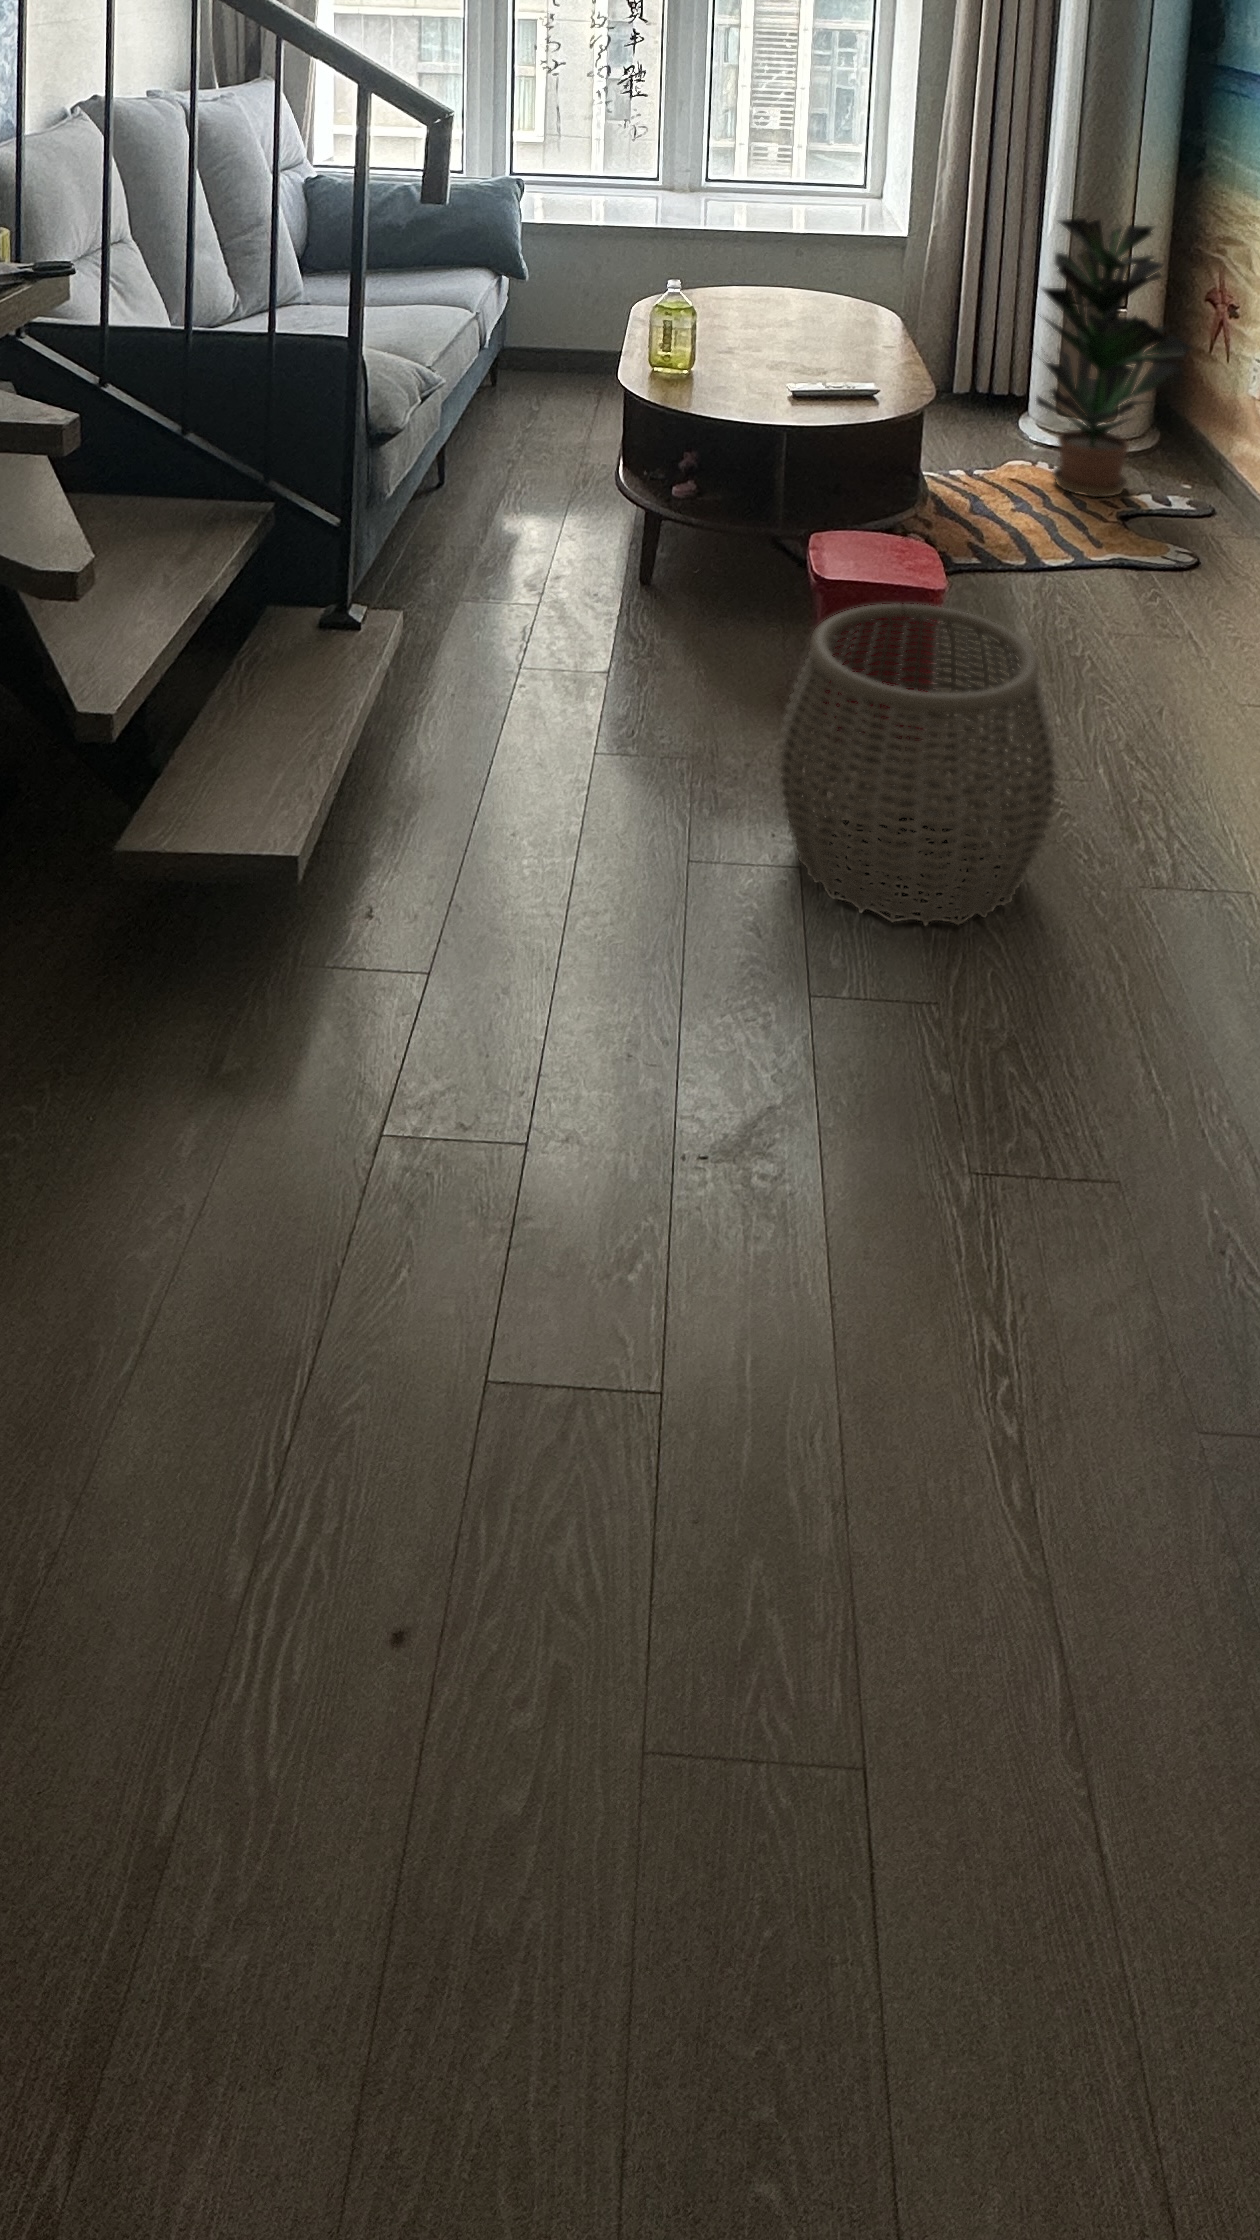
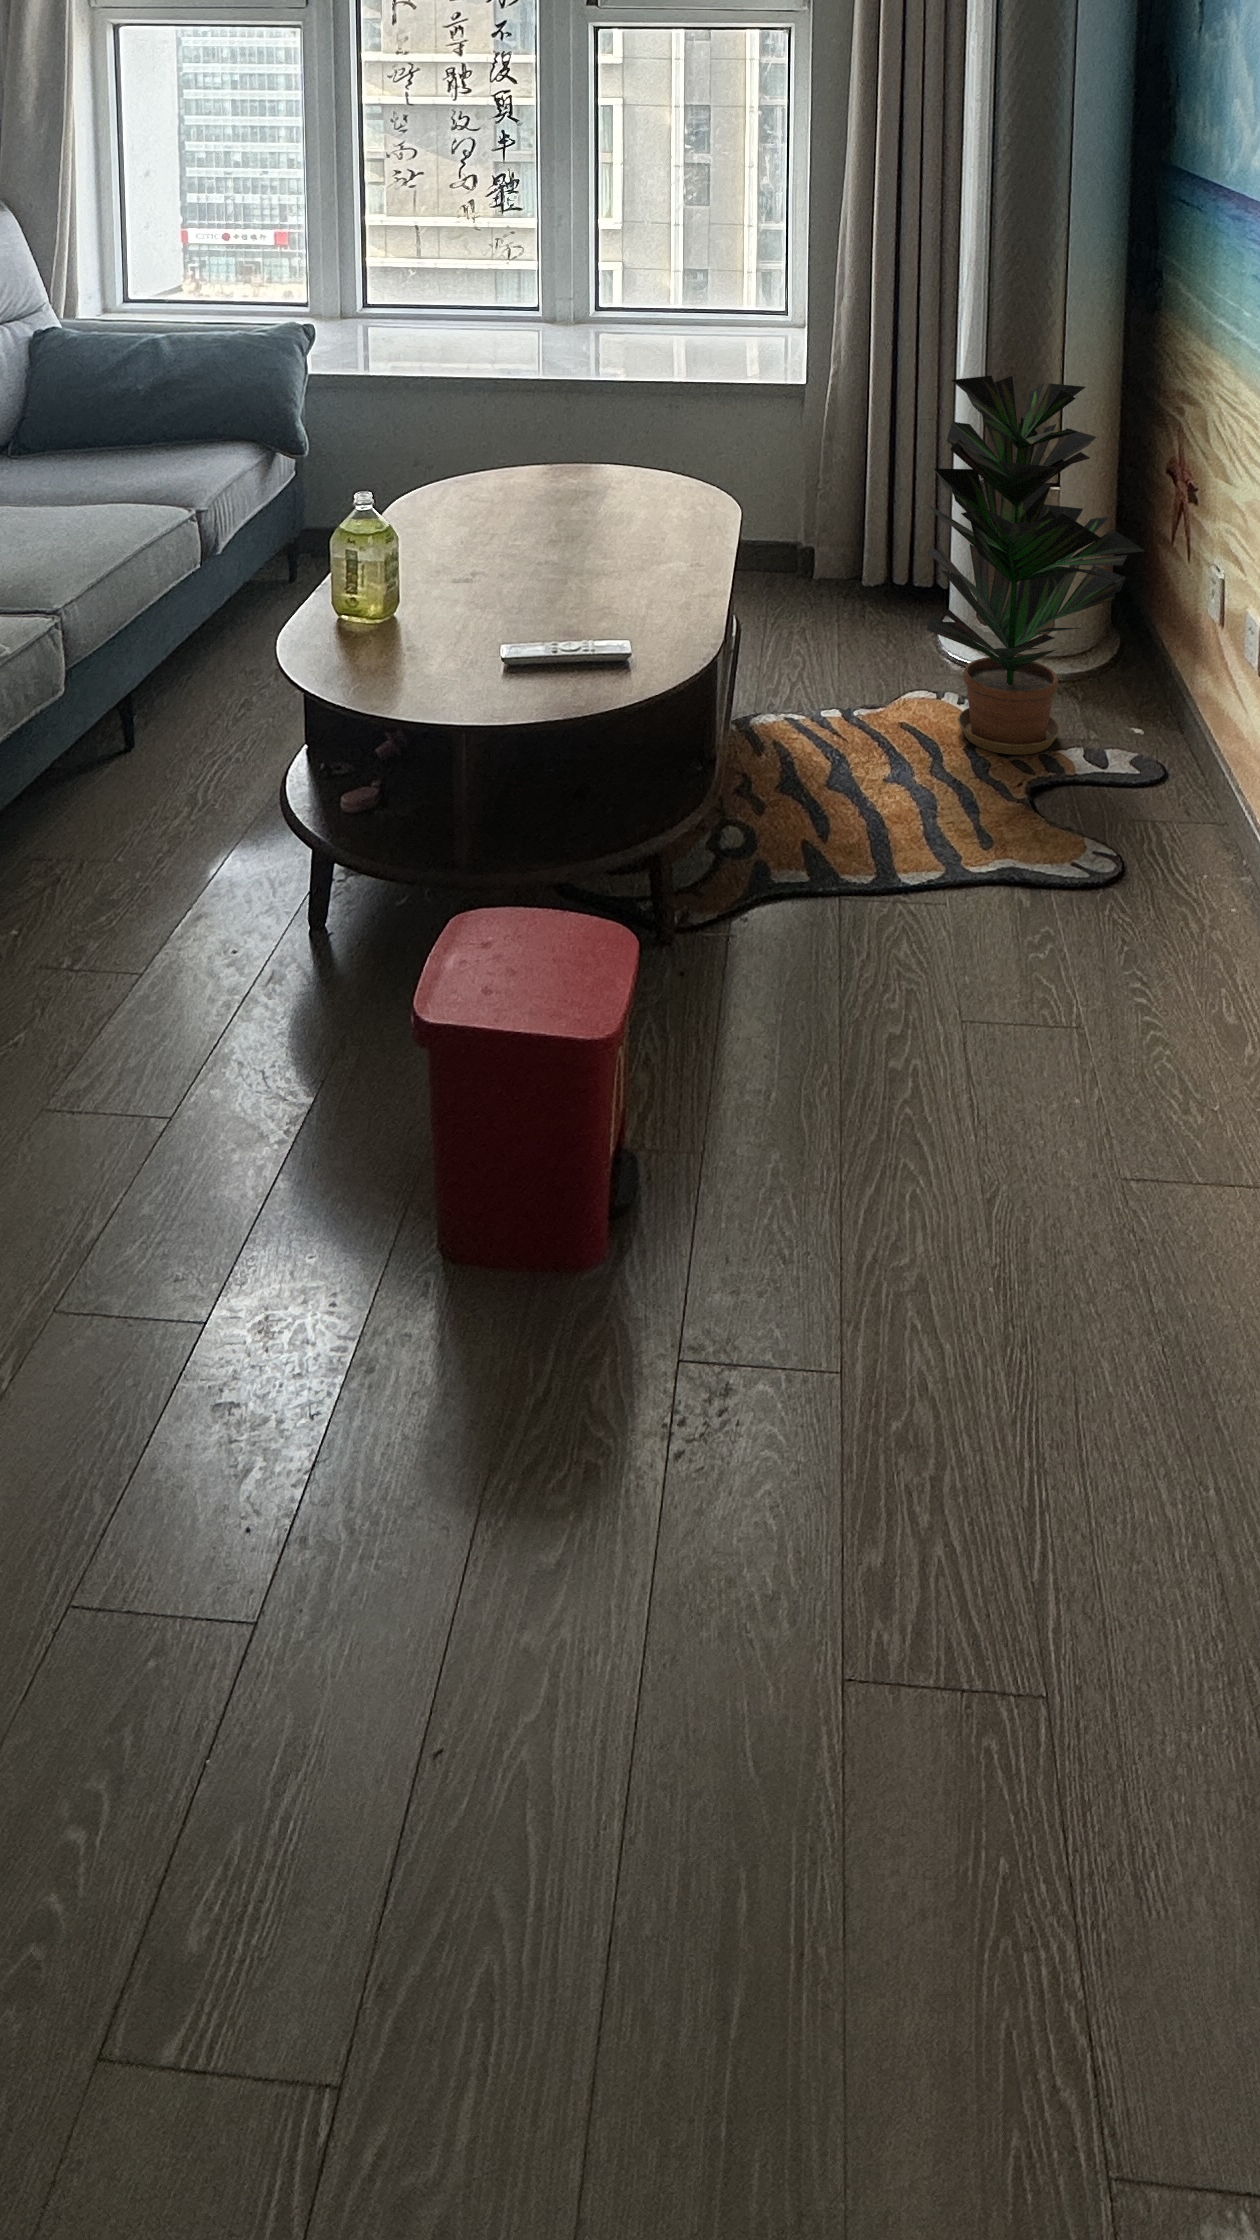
woven basket: present [779,604,1057,926] -> none [193,1110,687,1801]

